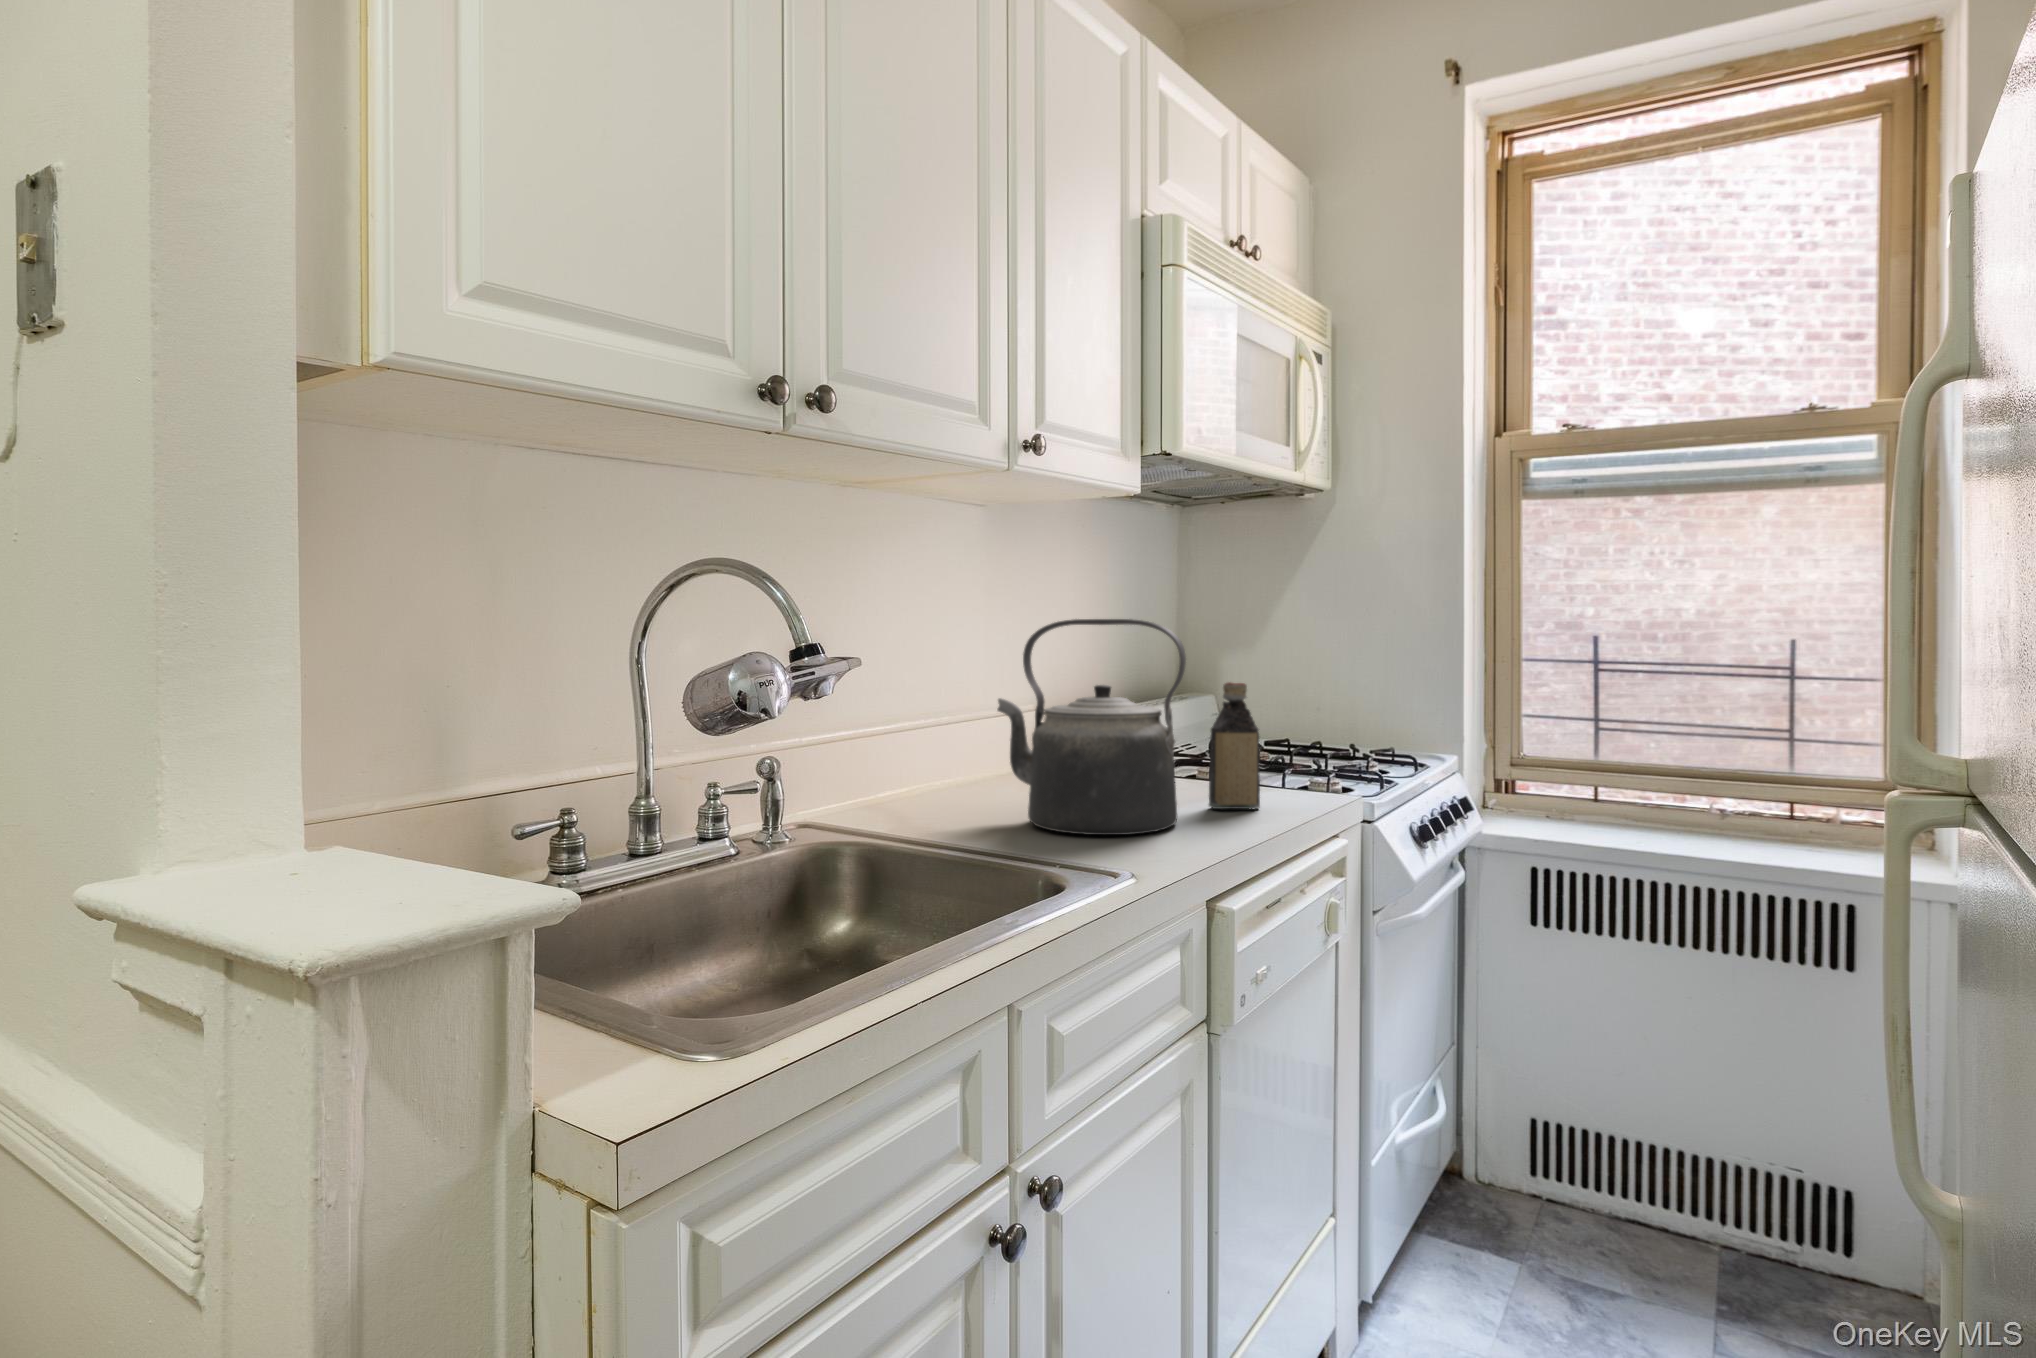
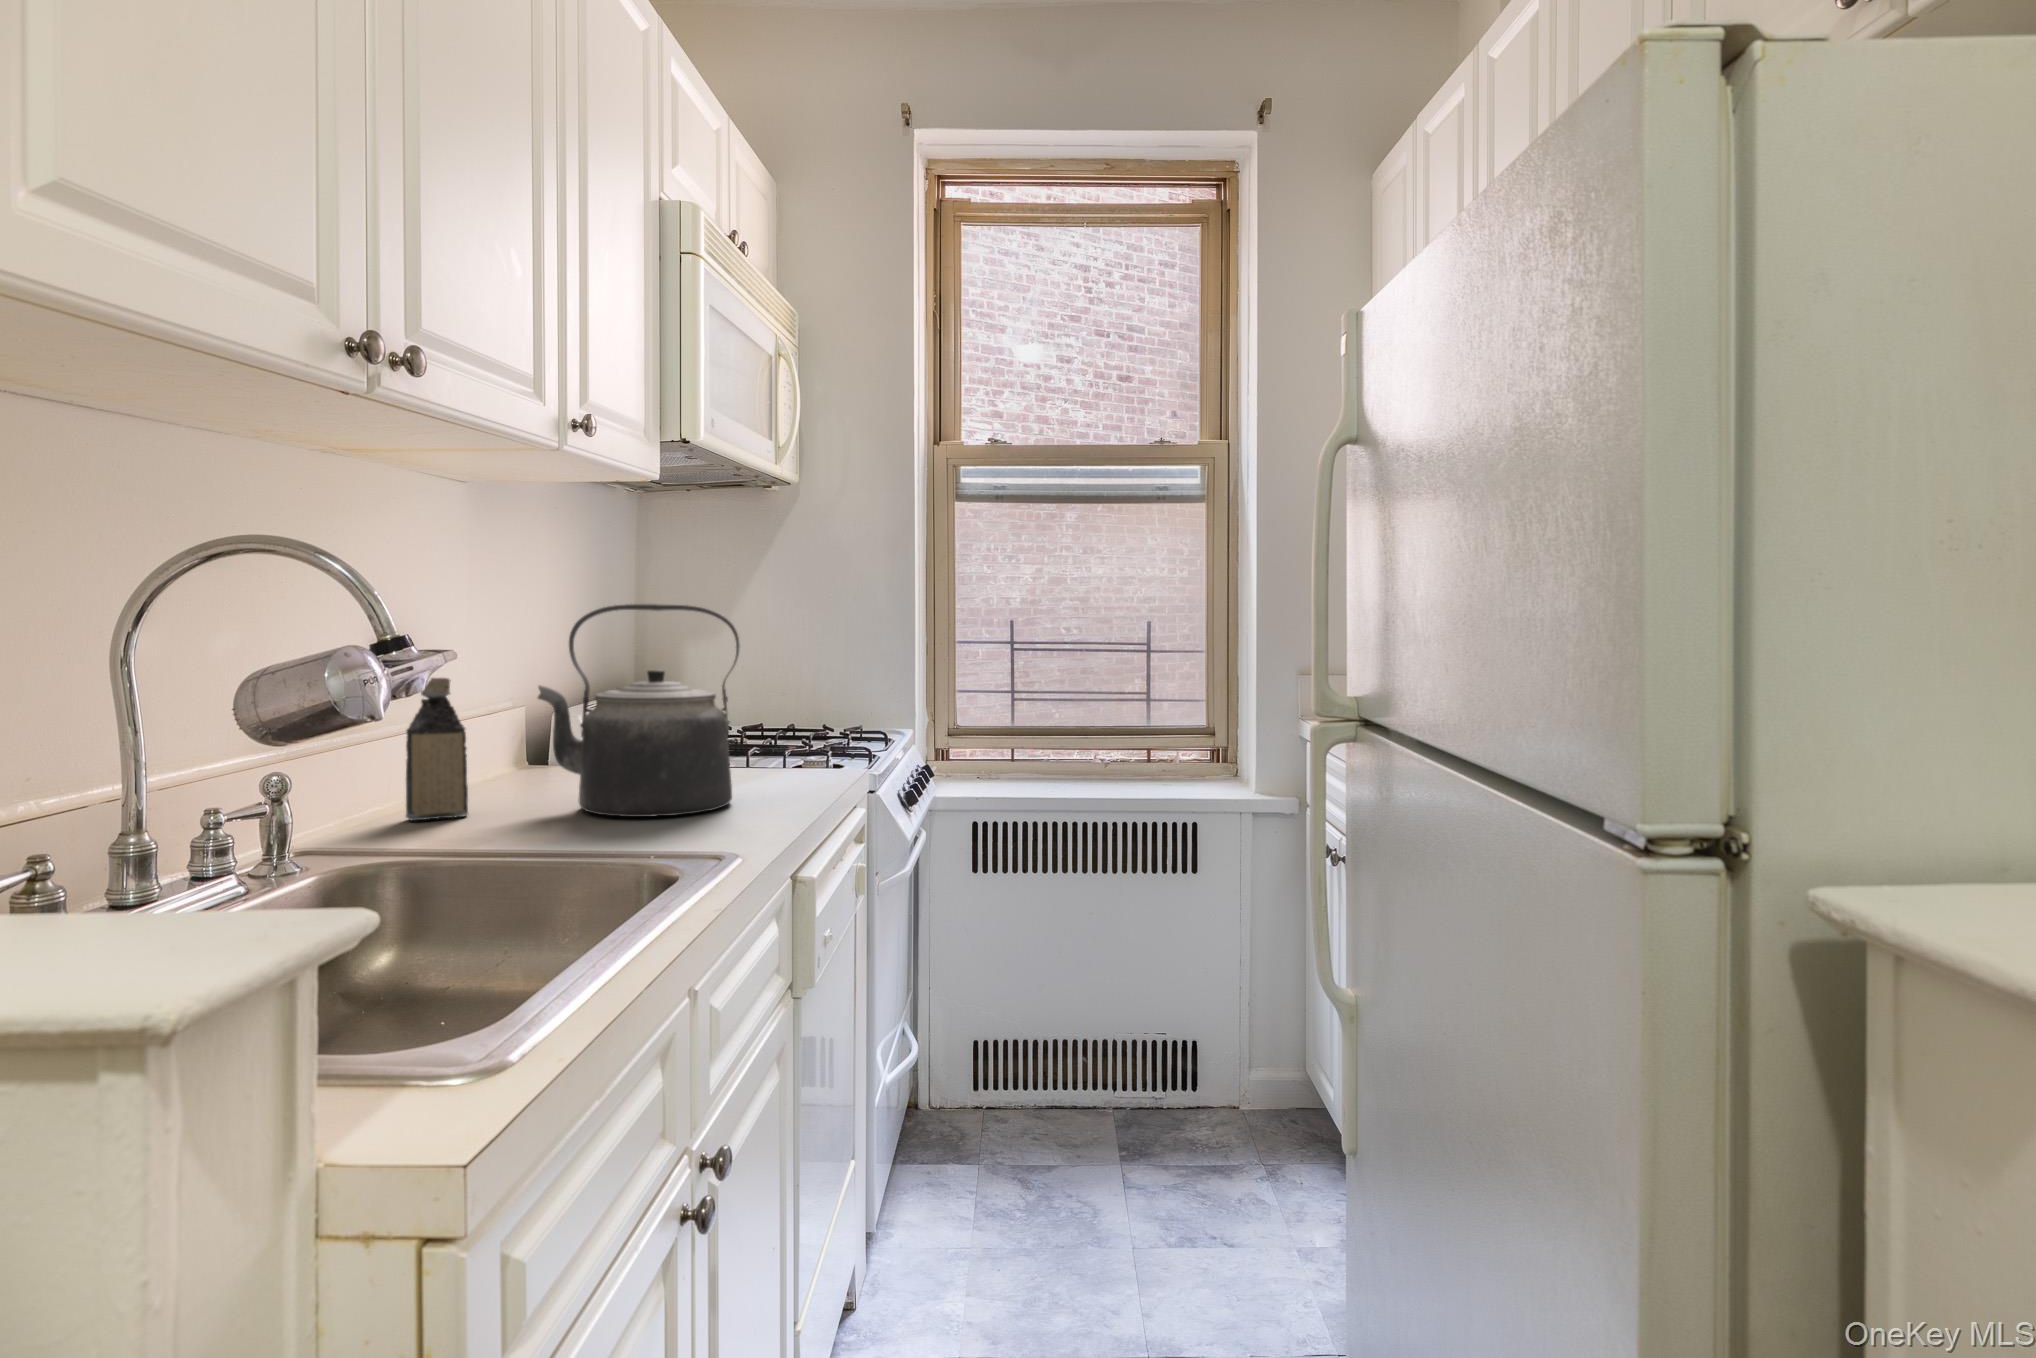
bottle: present [1209,682,1260,809] -> present [406,678,468,820]

